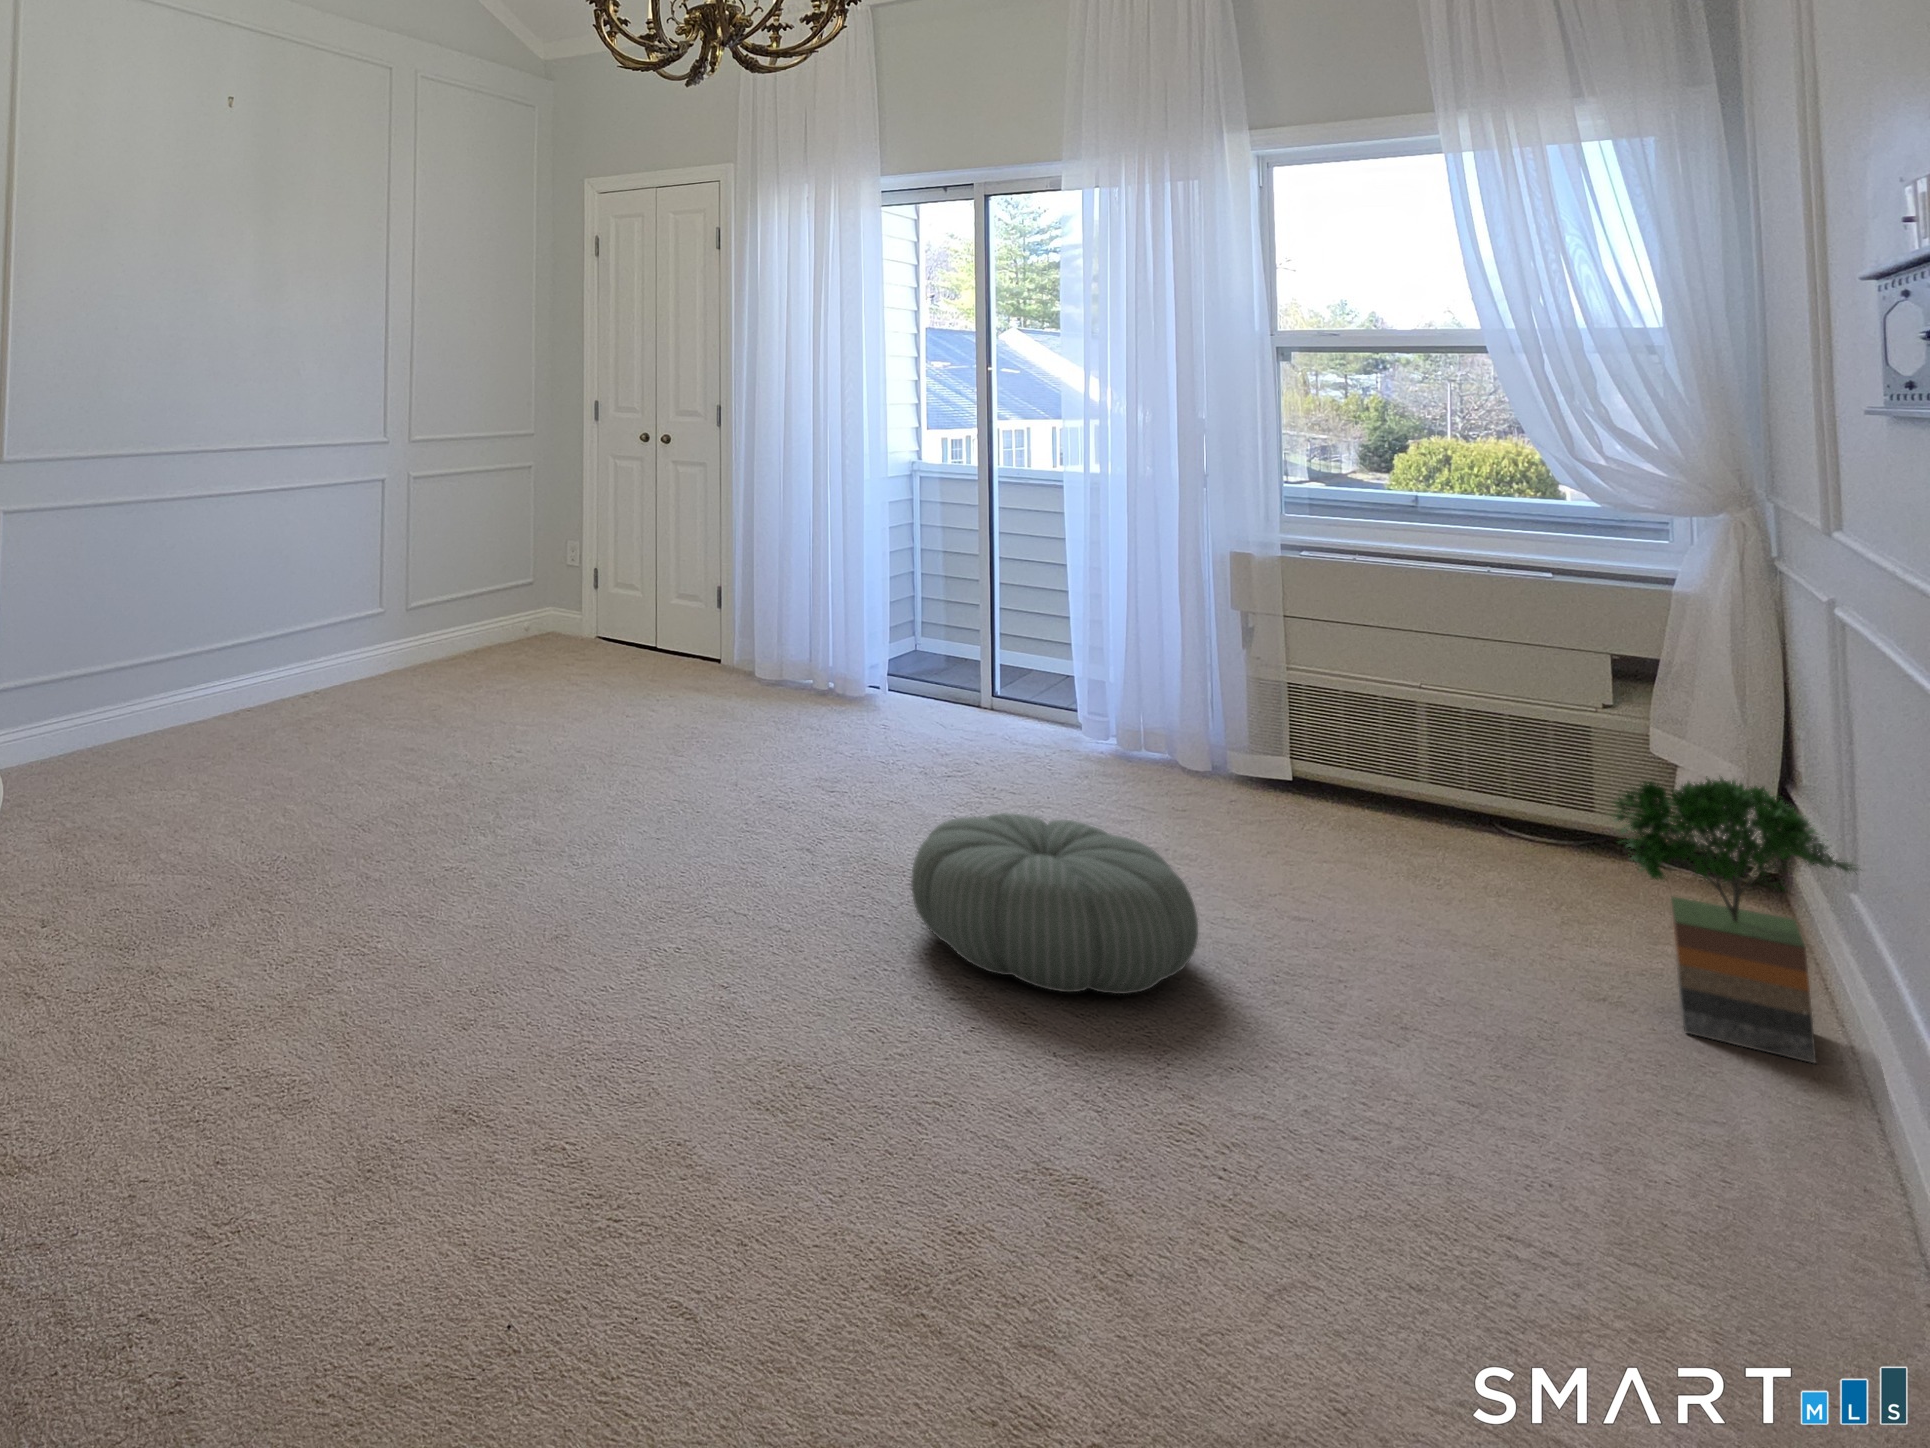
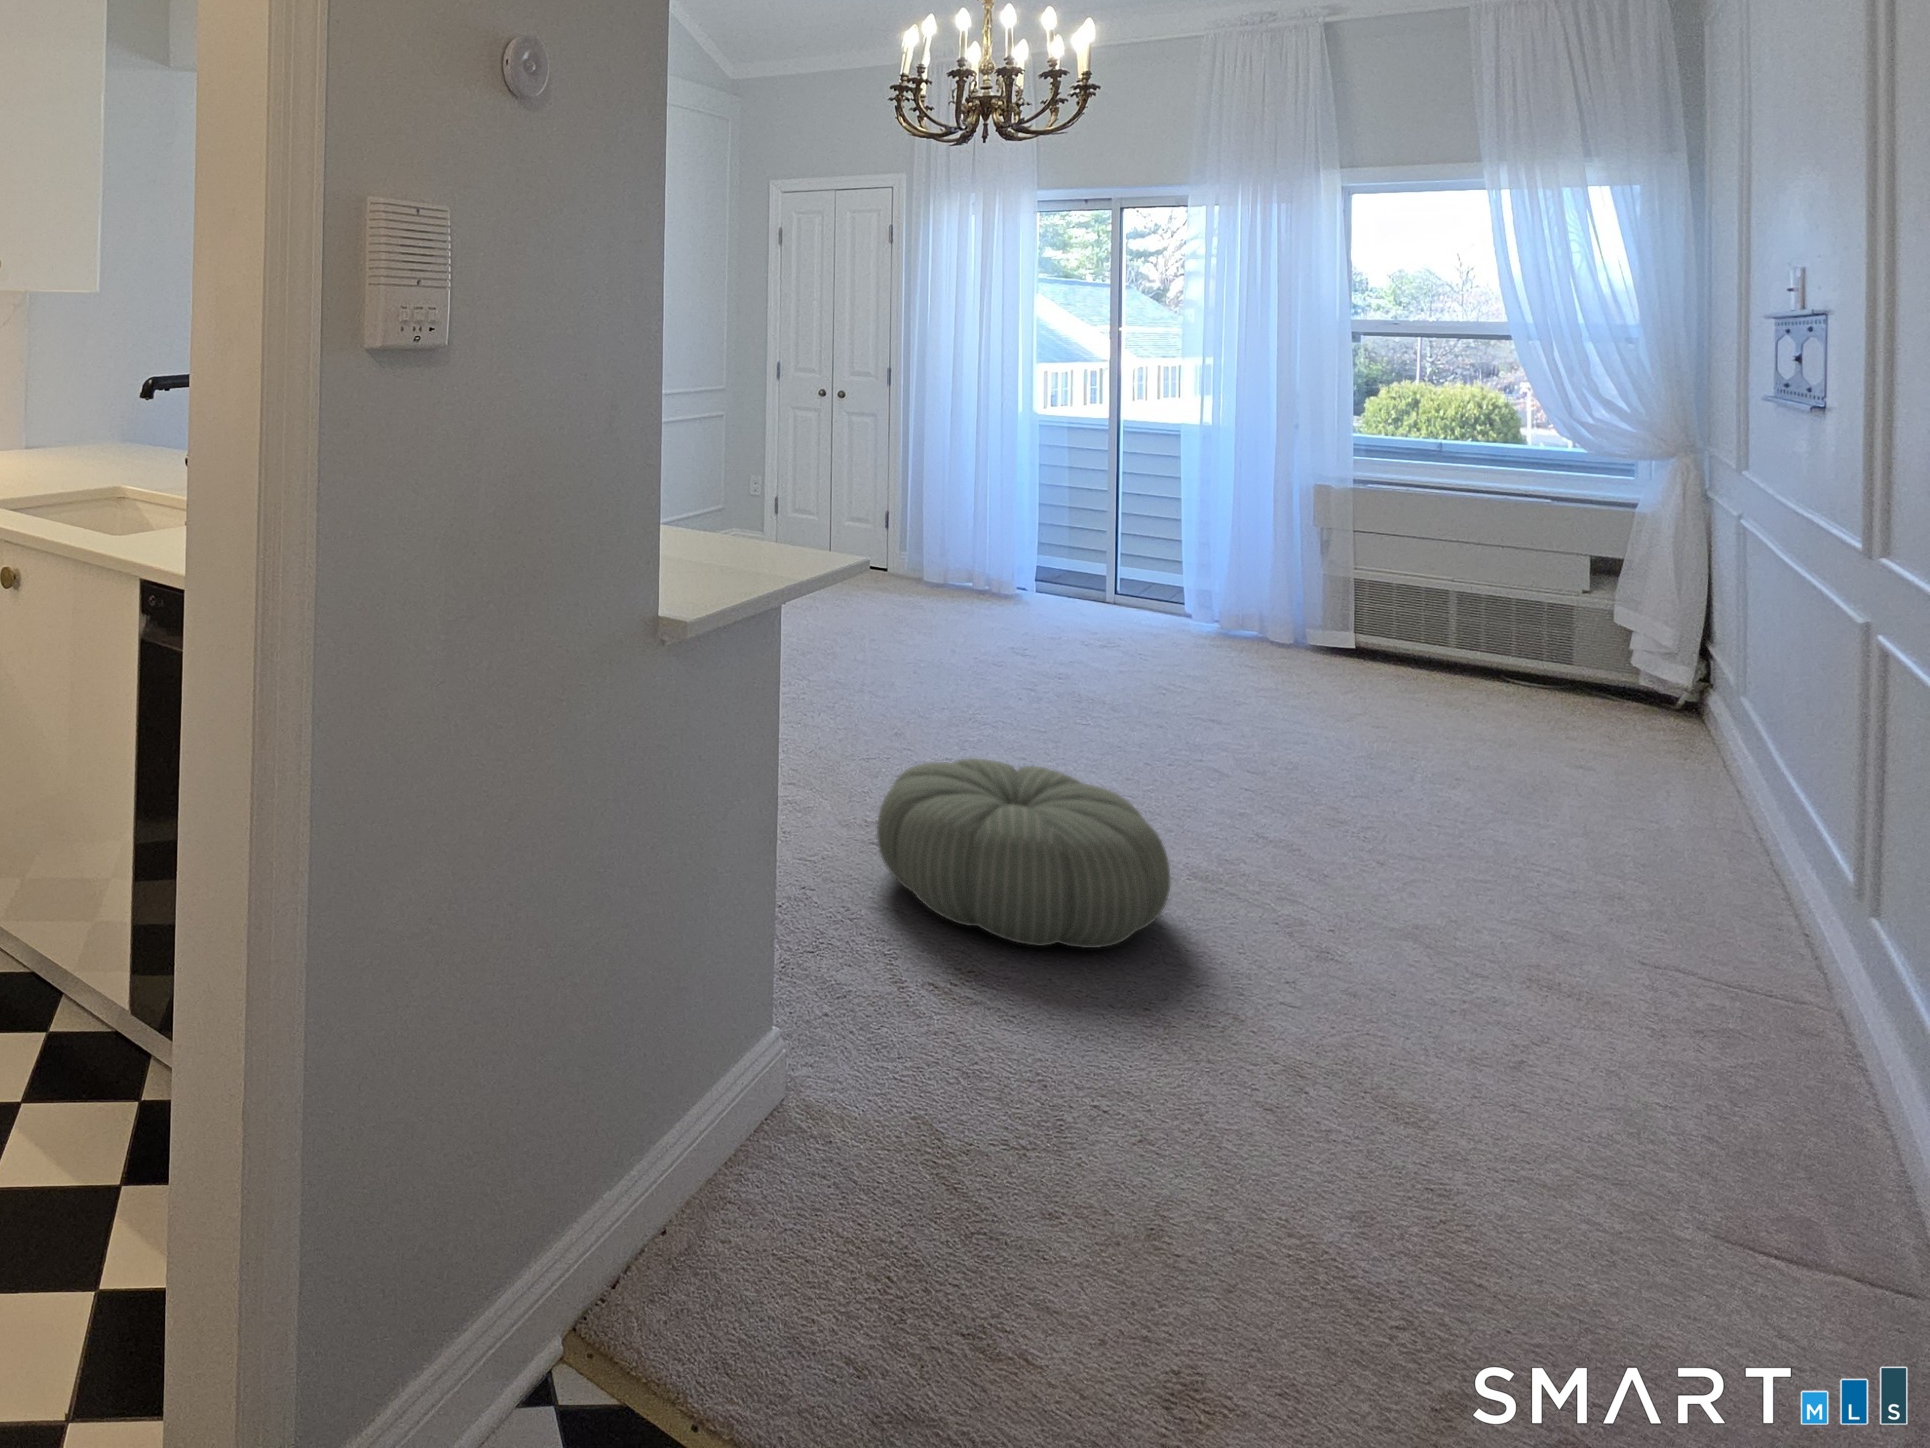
potted tree: present [1614,778,1861,1063] -> none [1589,738,1855,1029]

